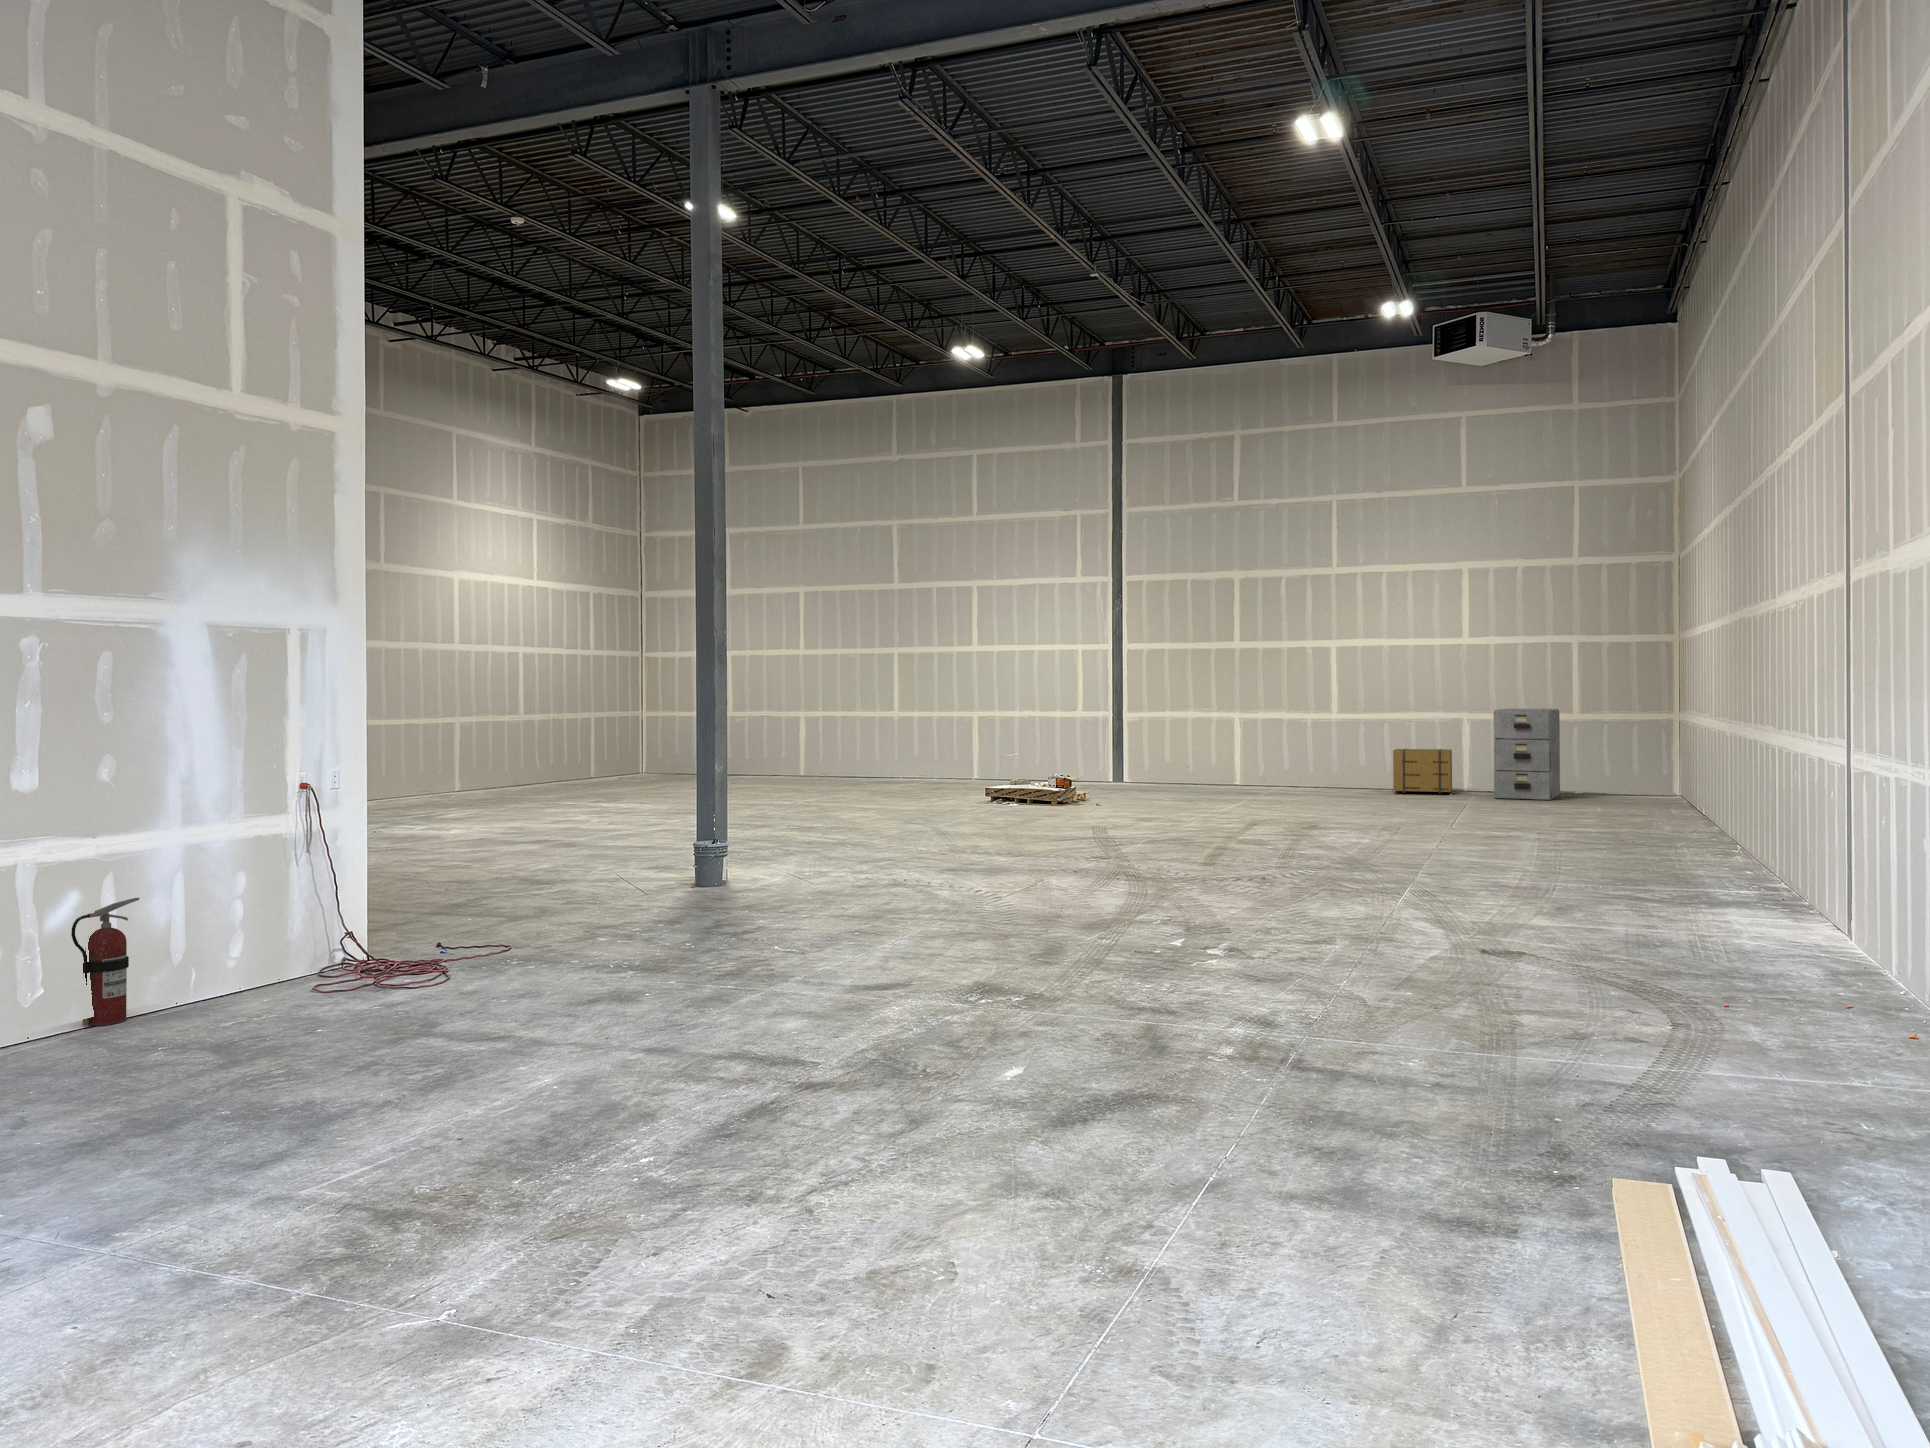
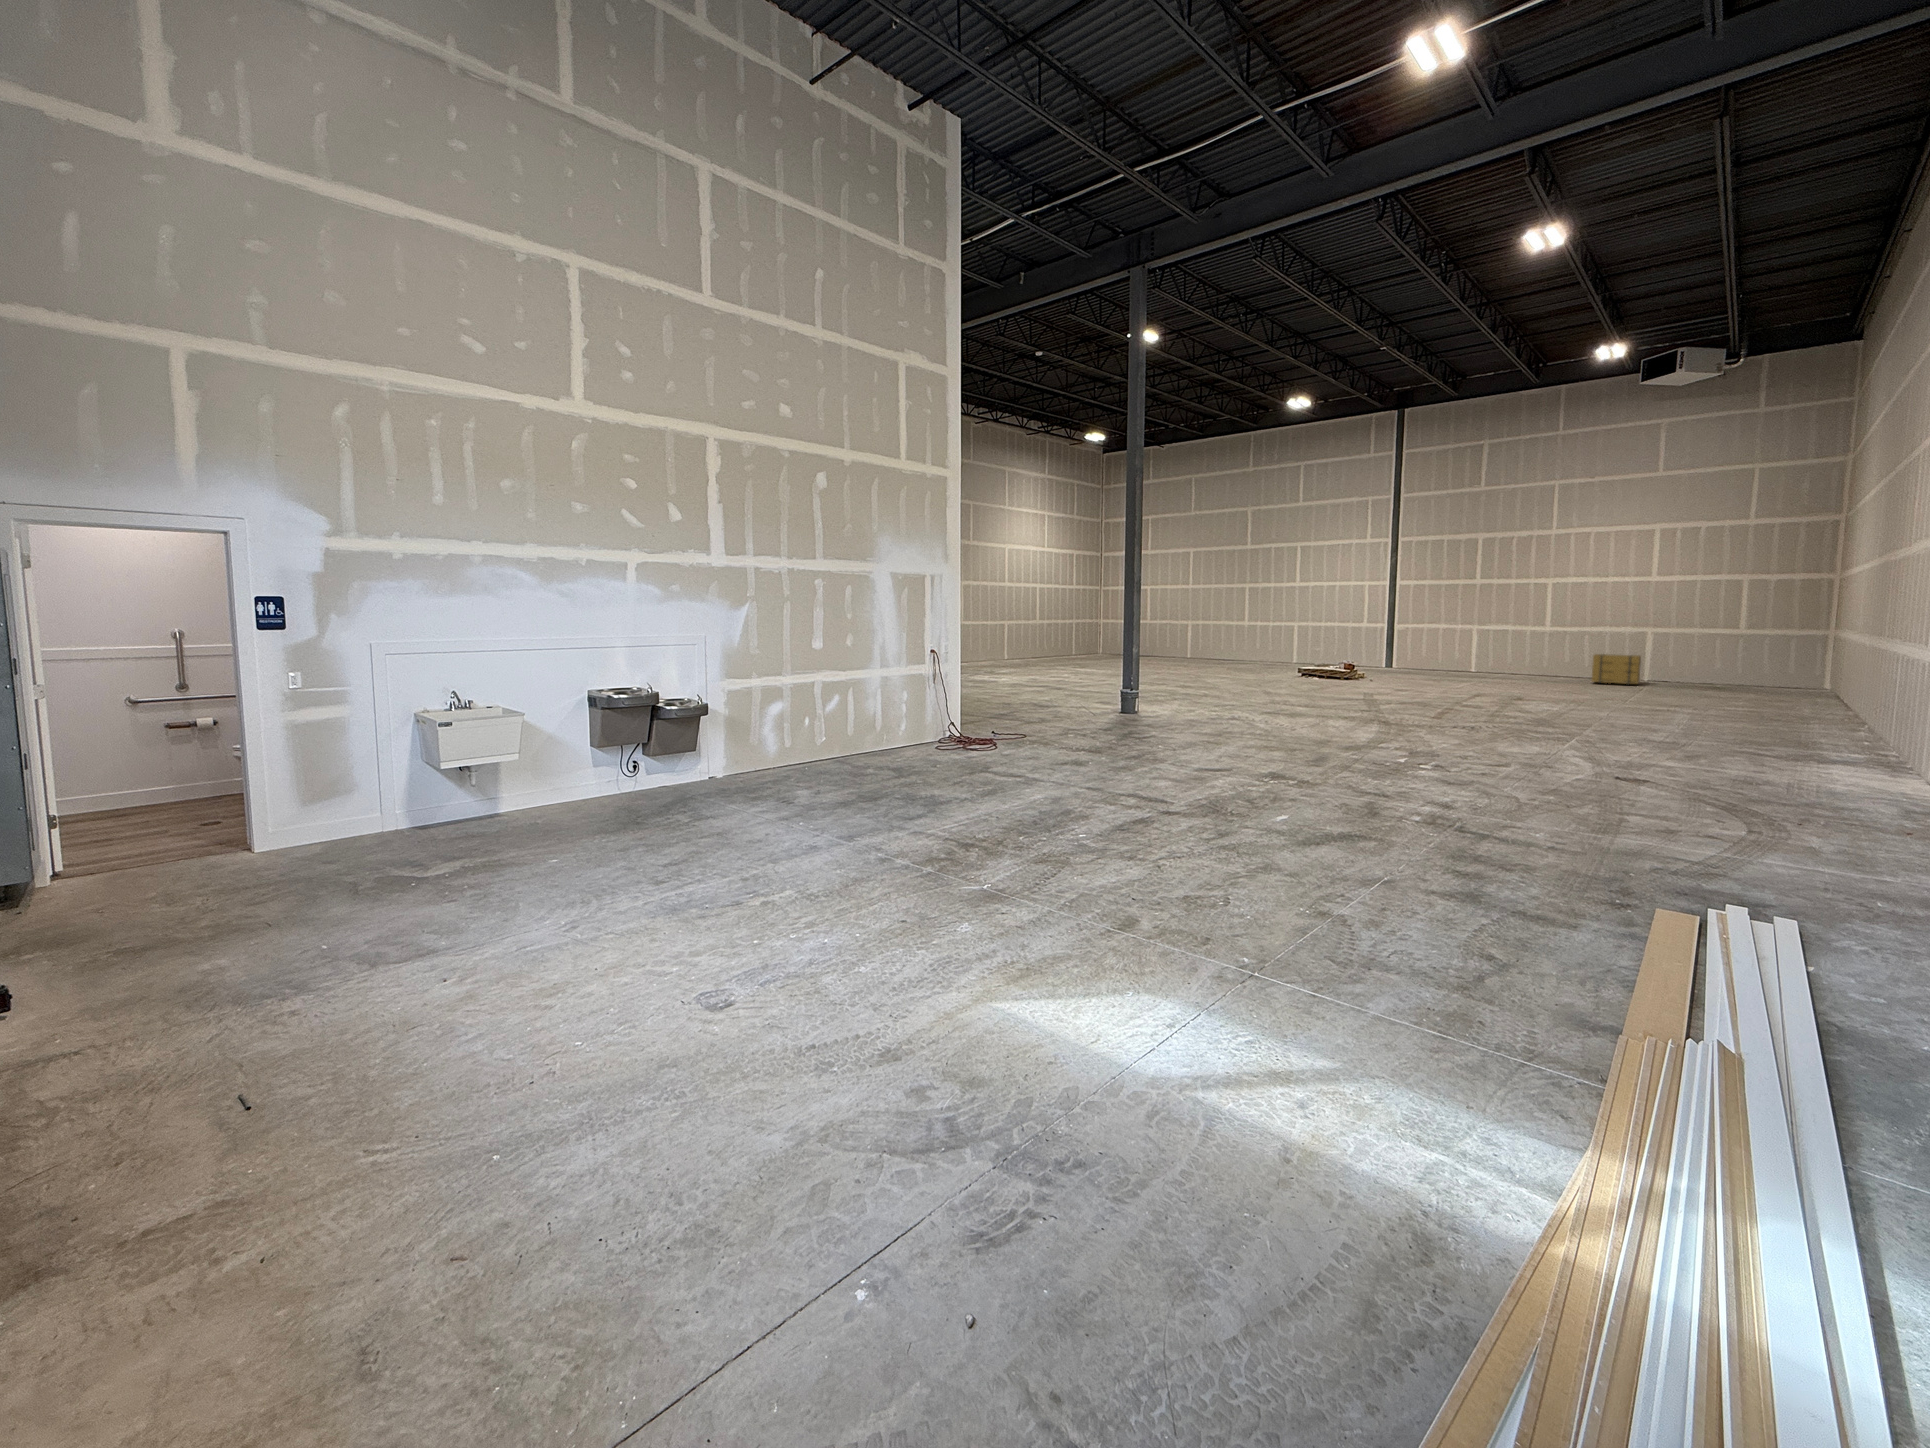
filing cabinet: present [1494,709,1560,800] -> none [1672,628,1734,692]
fire extinguisher: present [71,898,140,1026] -> none [835,702,862,759]

